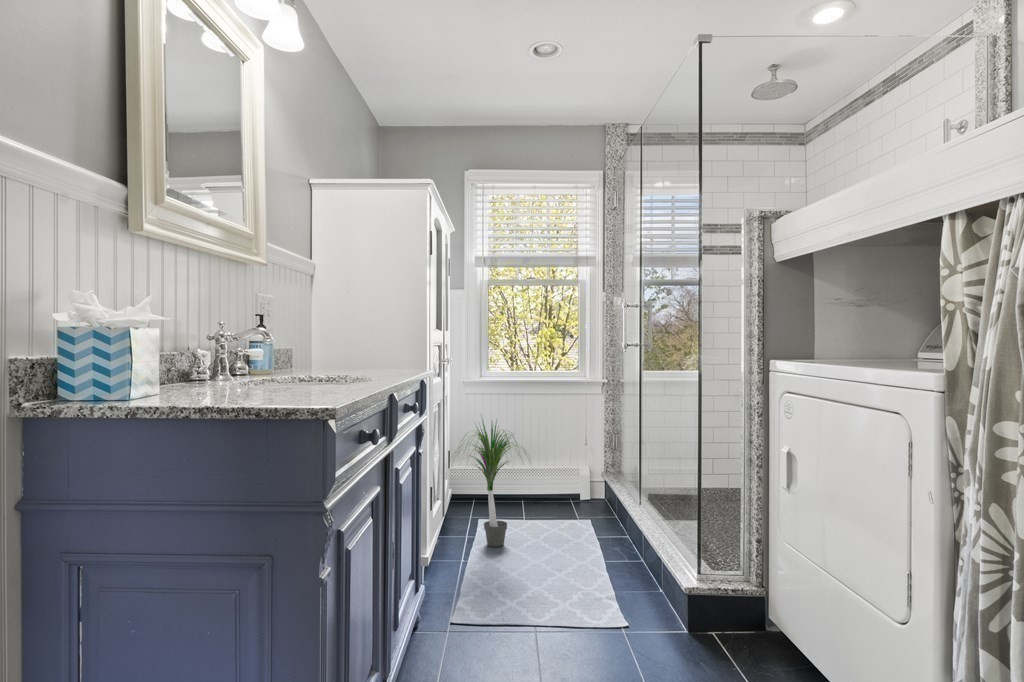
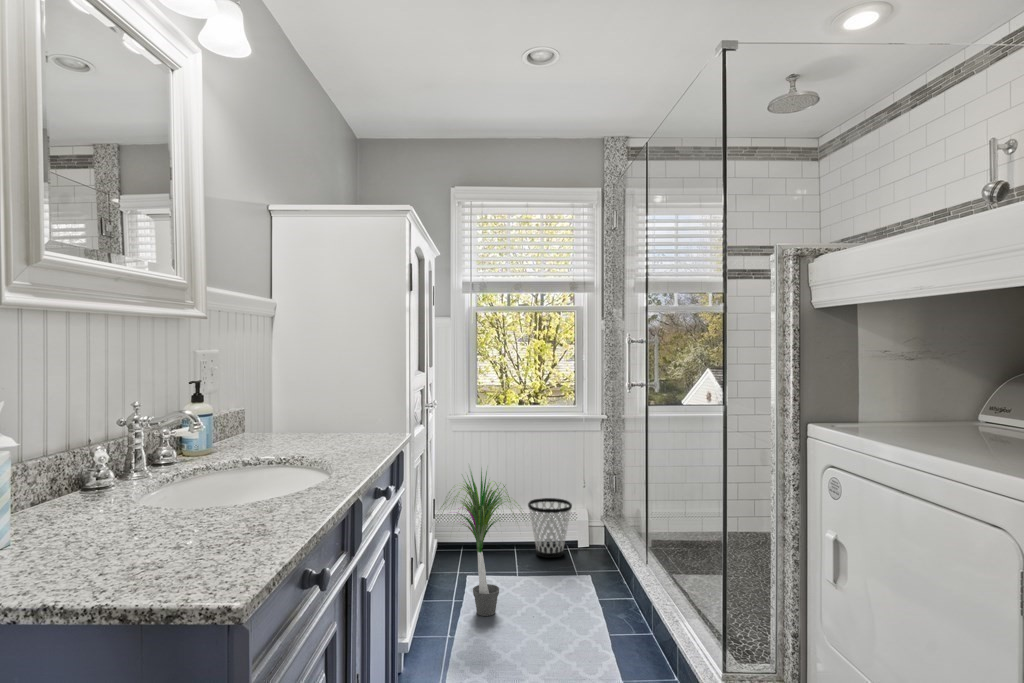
wastebasket: none [534,454,574,506] -> present [528,498,572,558]

